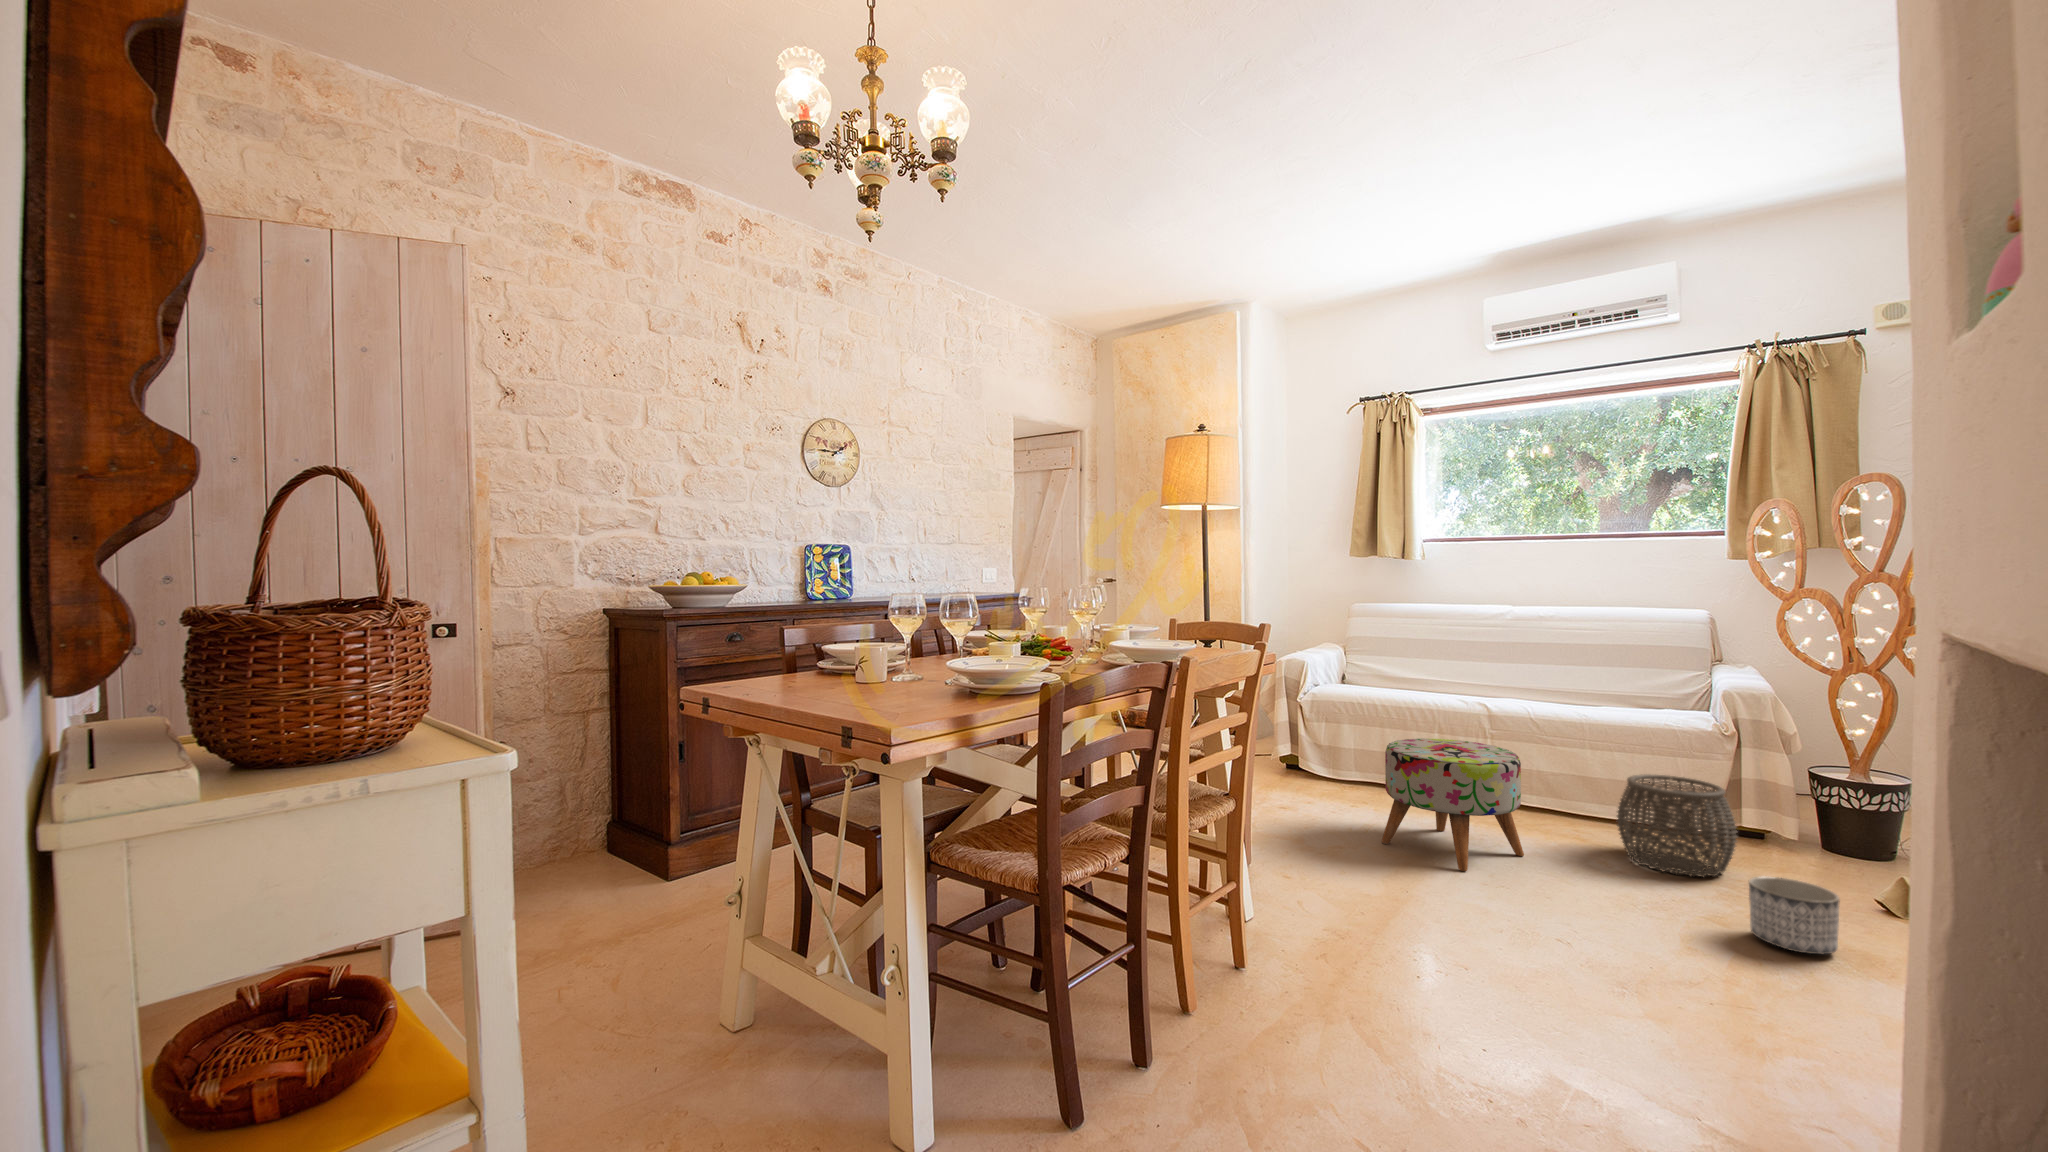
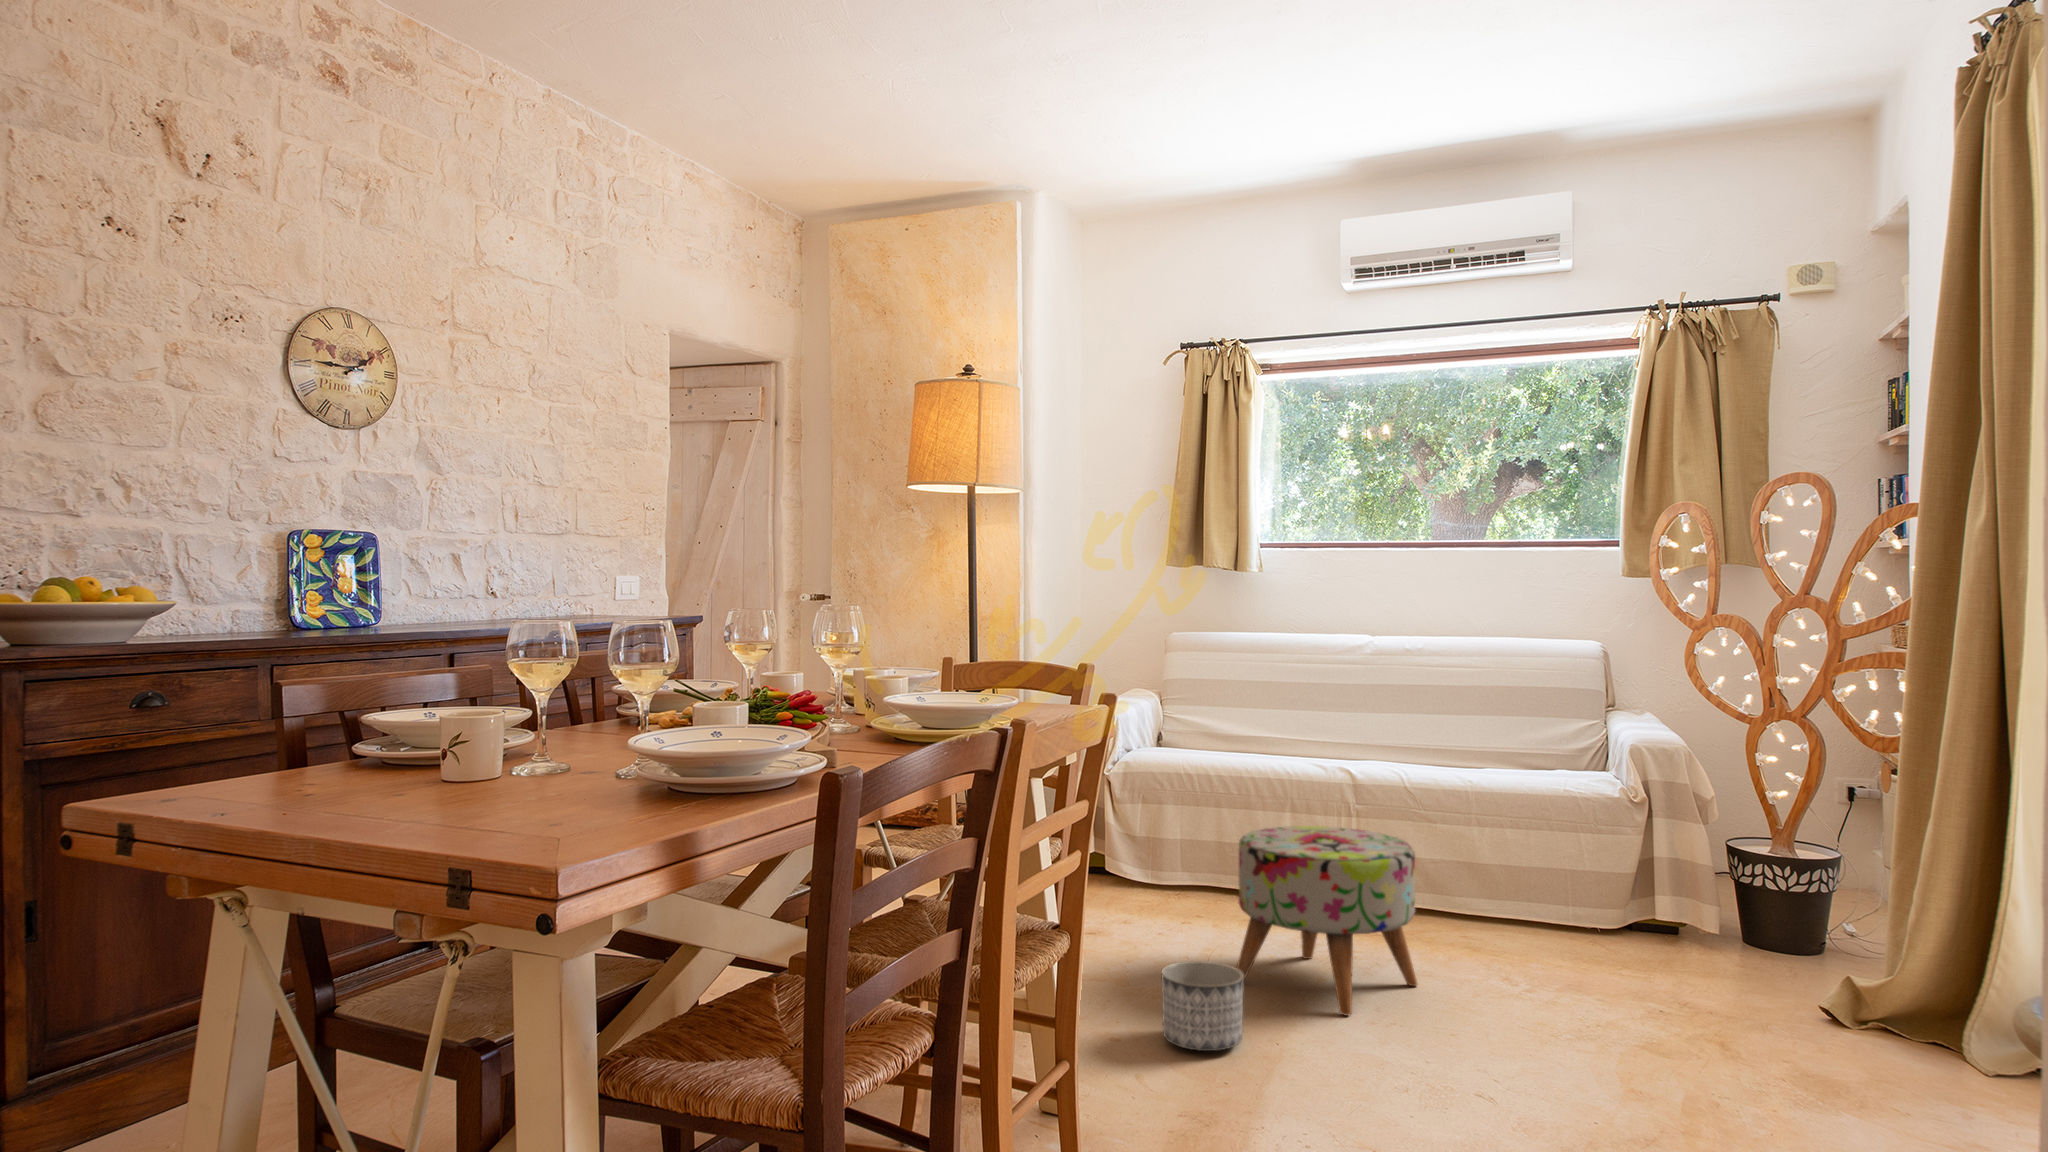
woven basket: present [1617,774,1737,877] -> none [1526,861,1667,996]
planter: present [1749,876,1840,954] -> present [1162,961,1244,1051]

